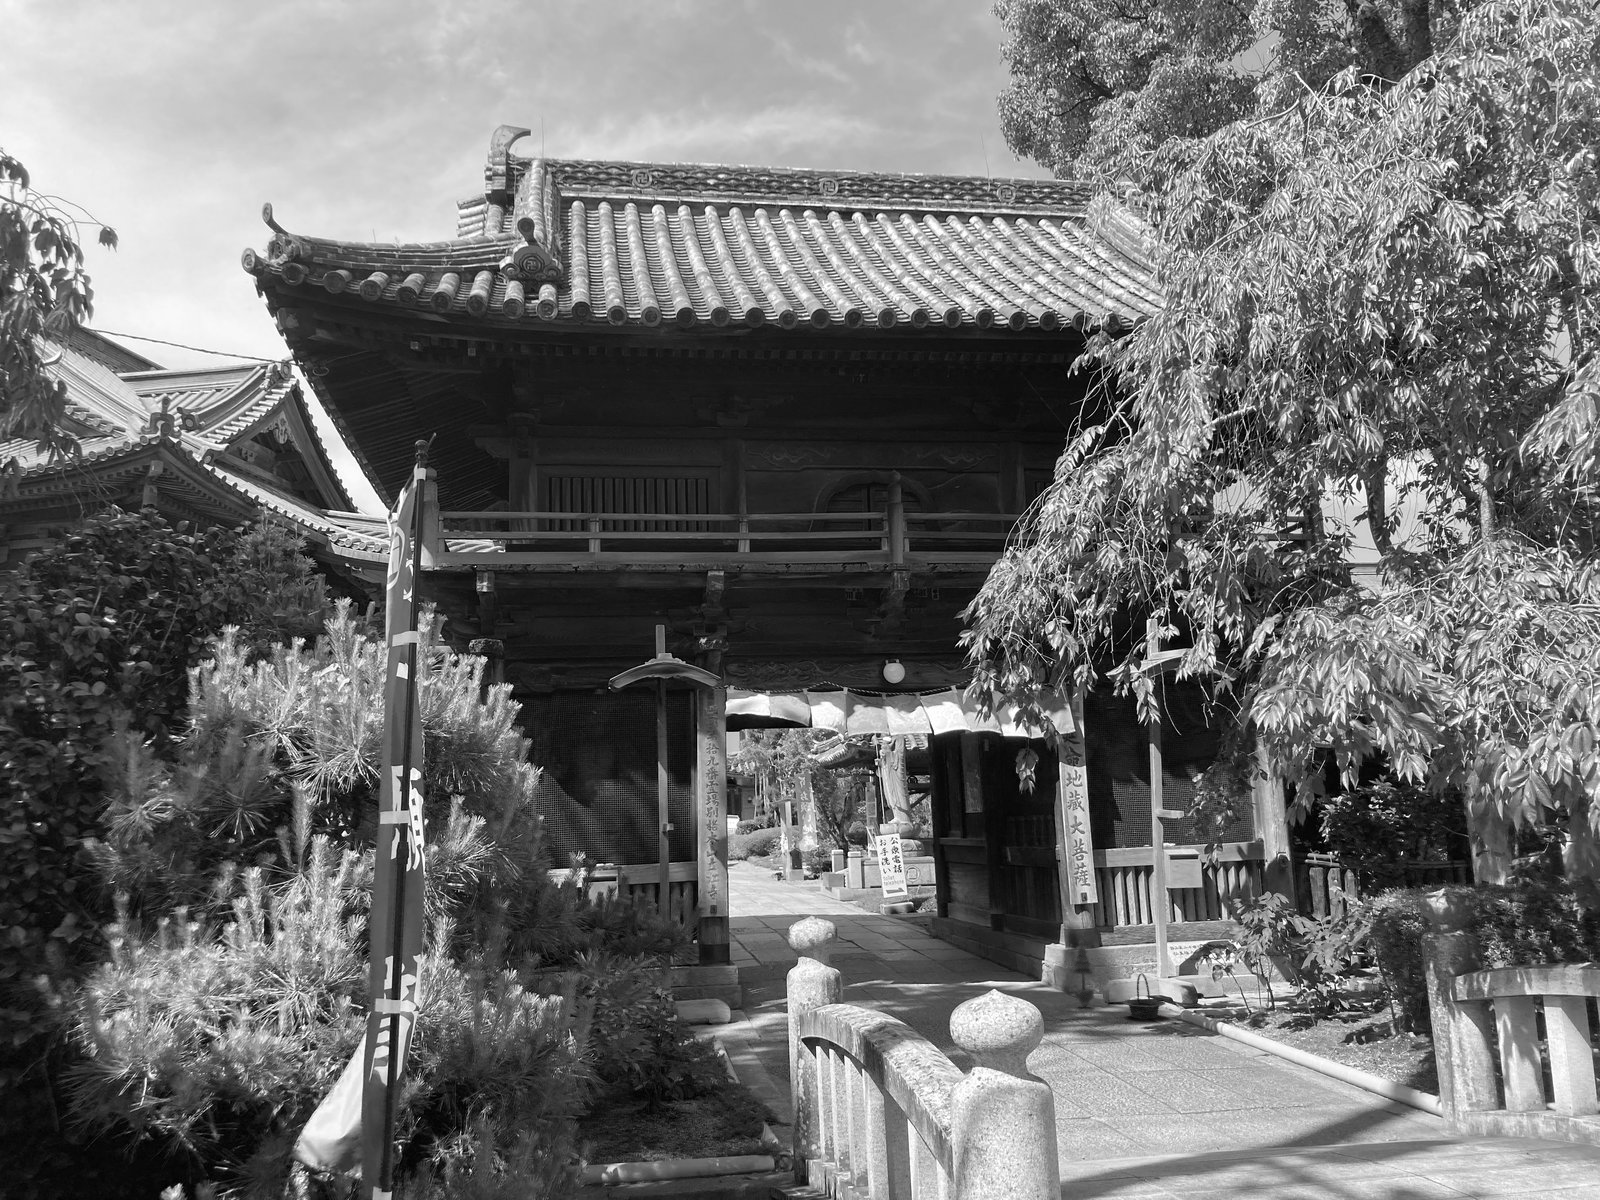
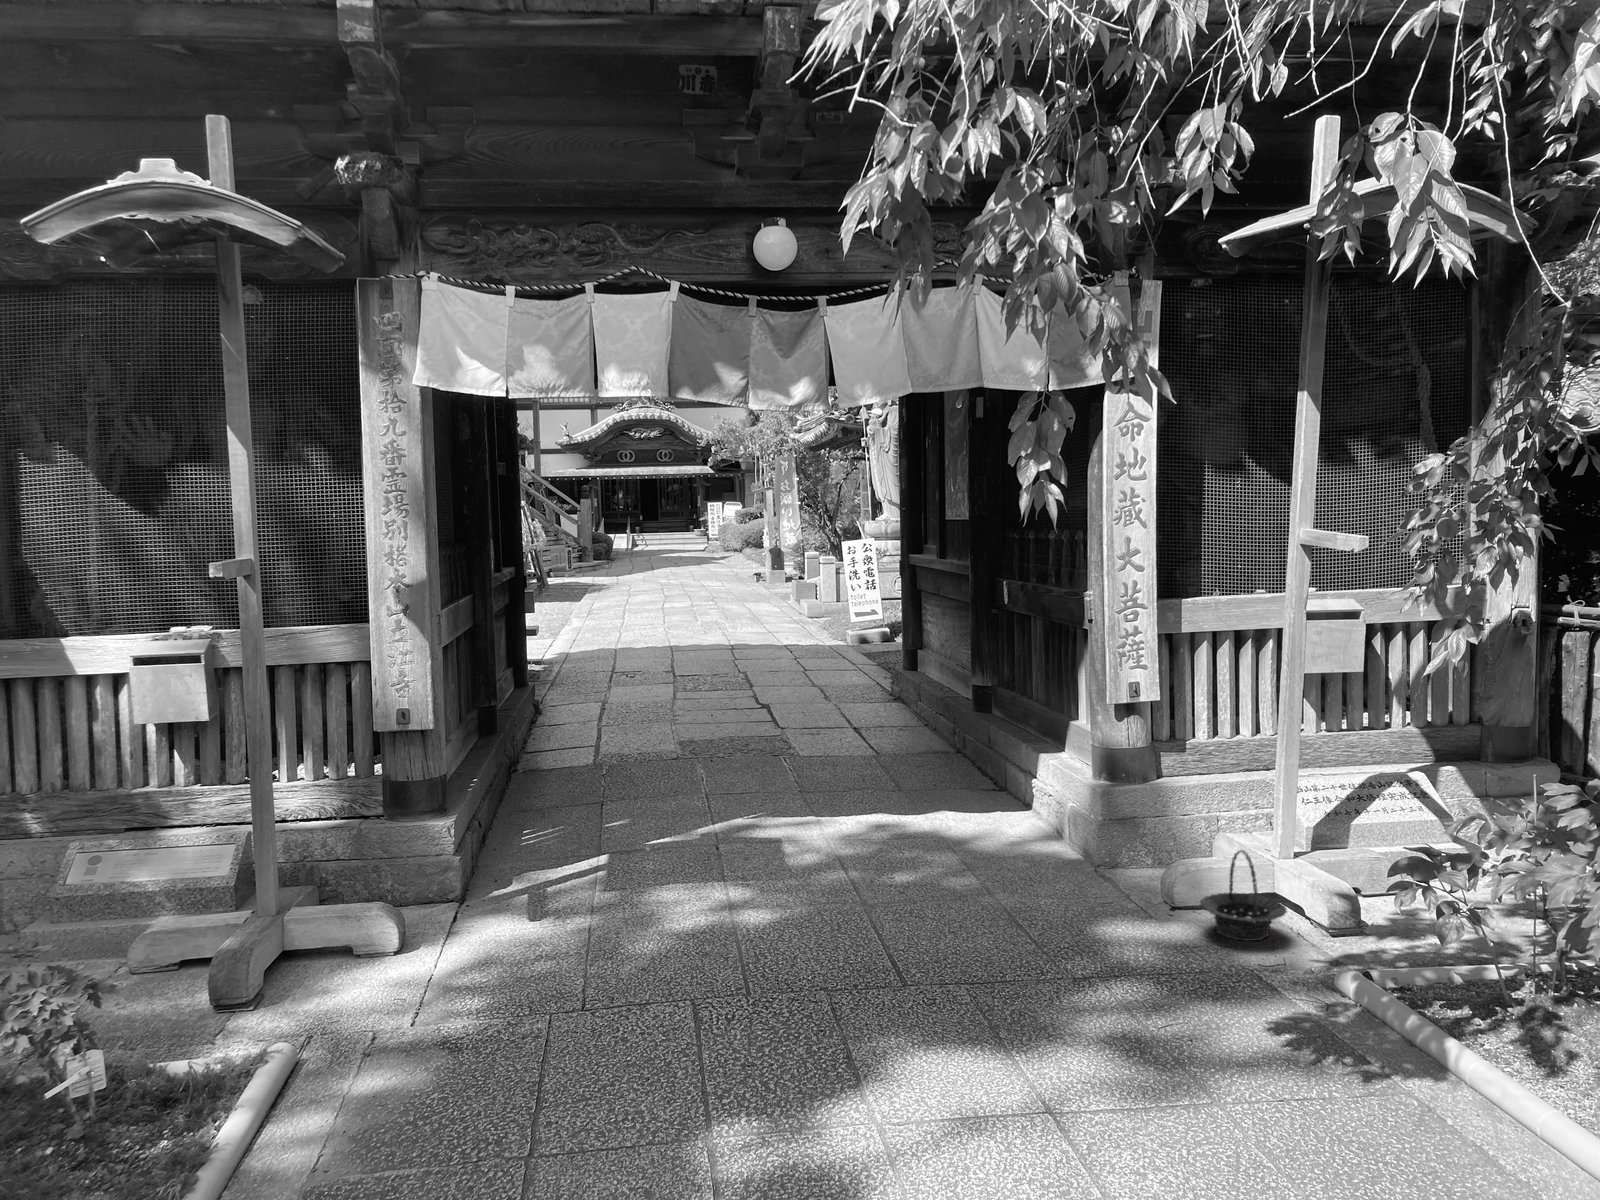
potted tree: present [1072,939,1094,1007] -> none [1100,766,1148,893]

